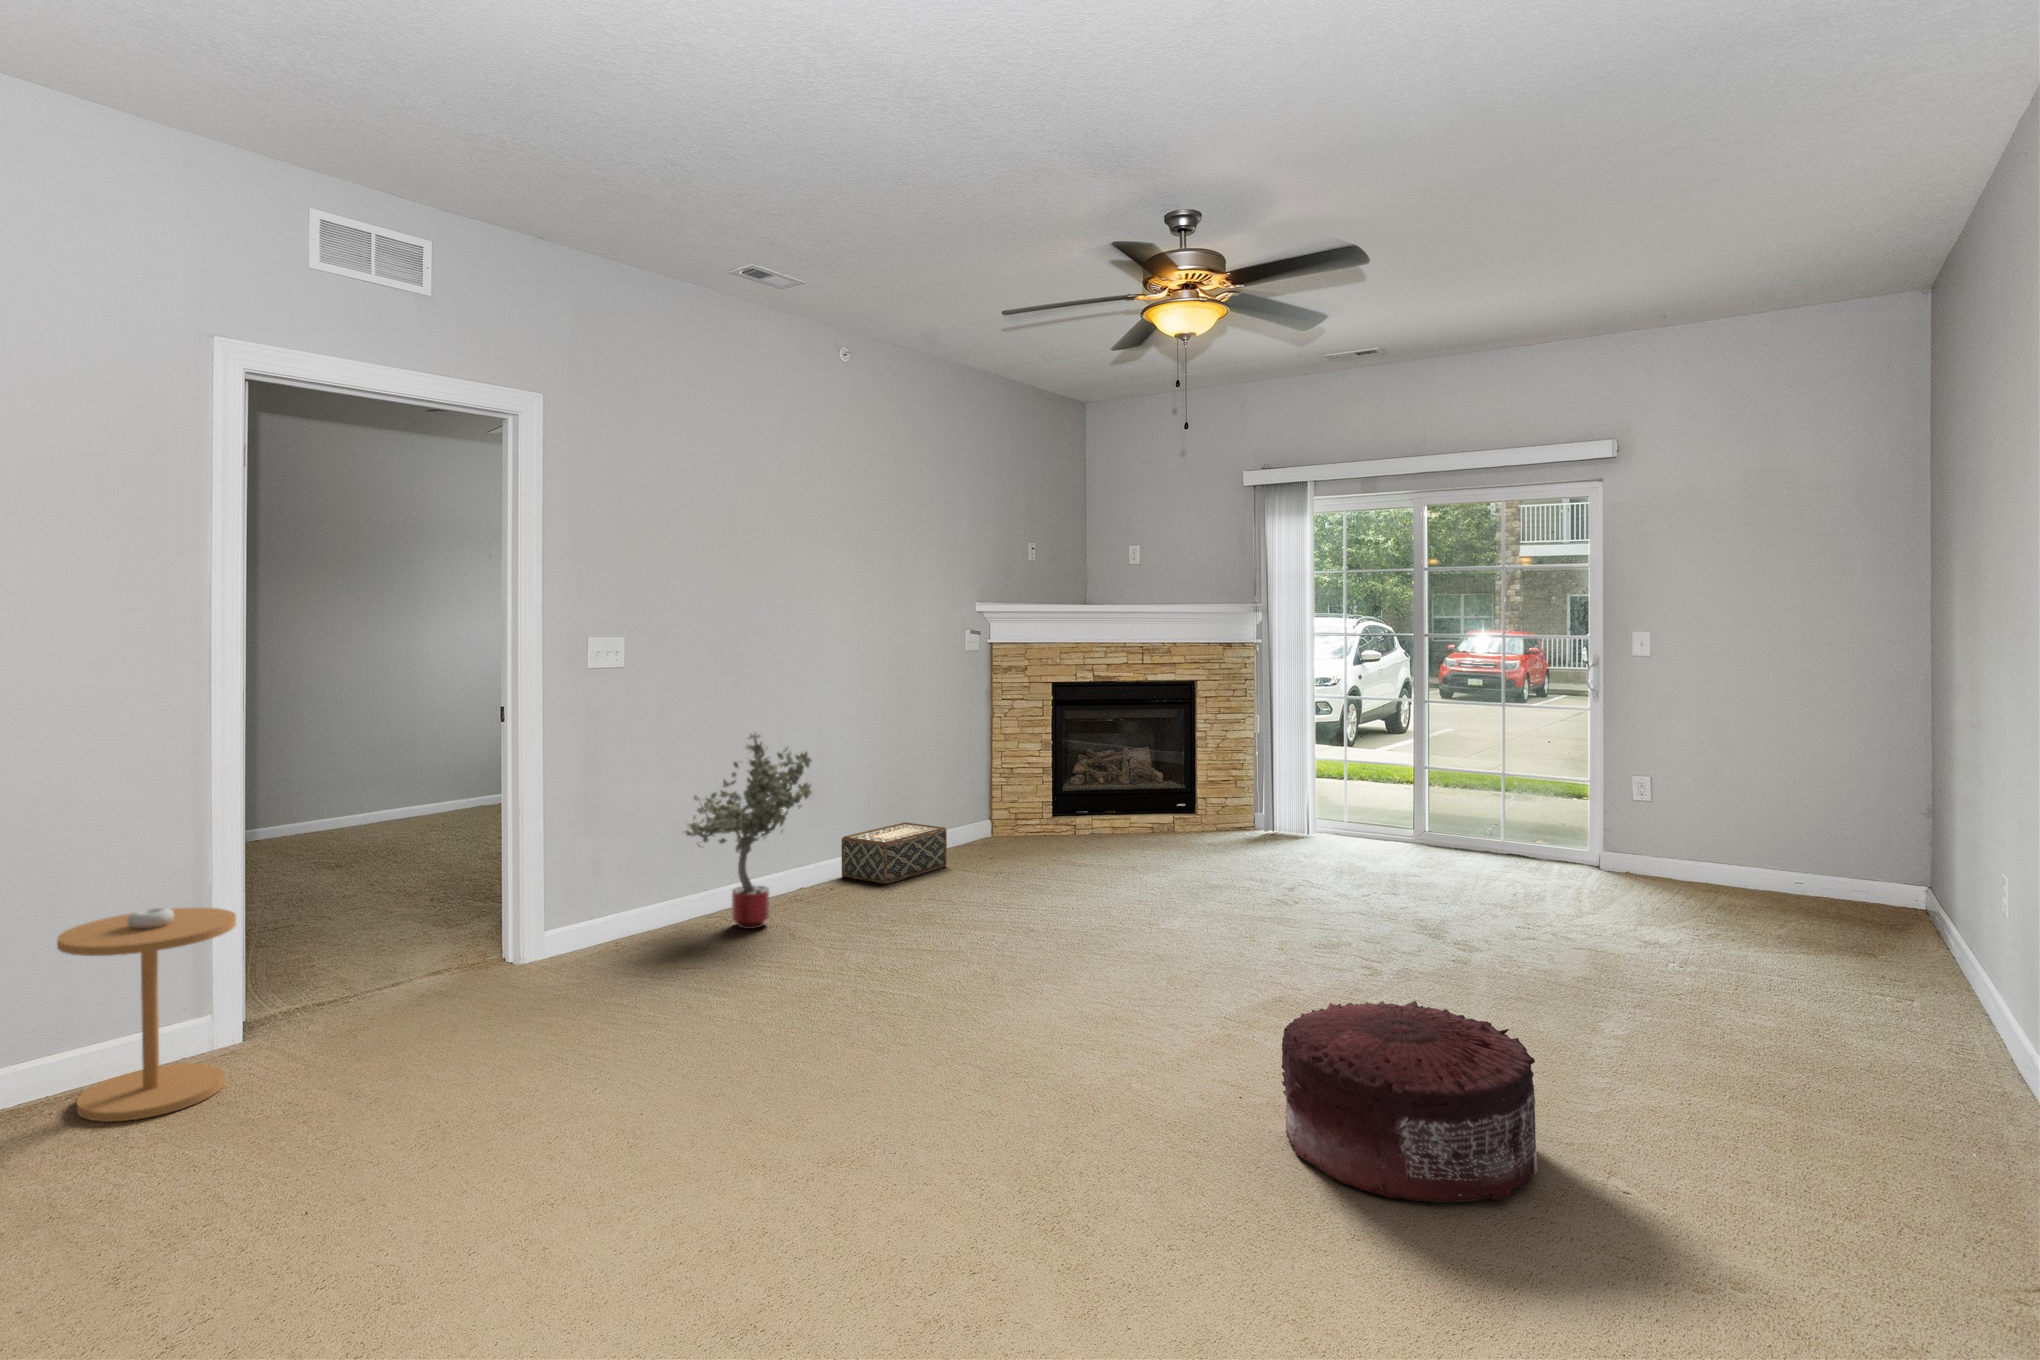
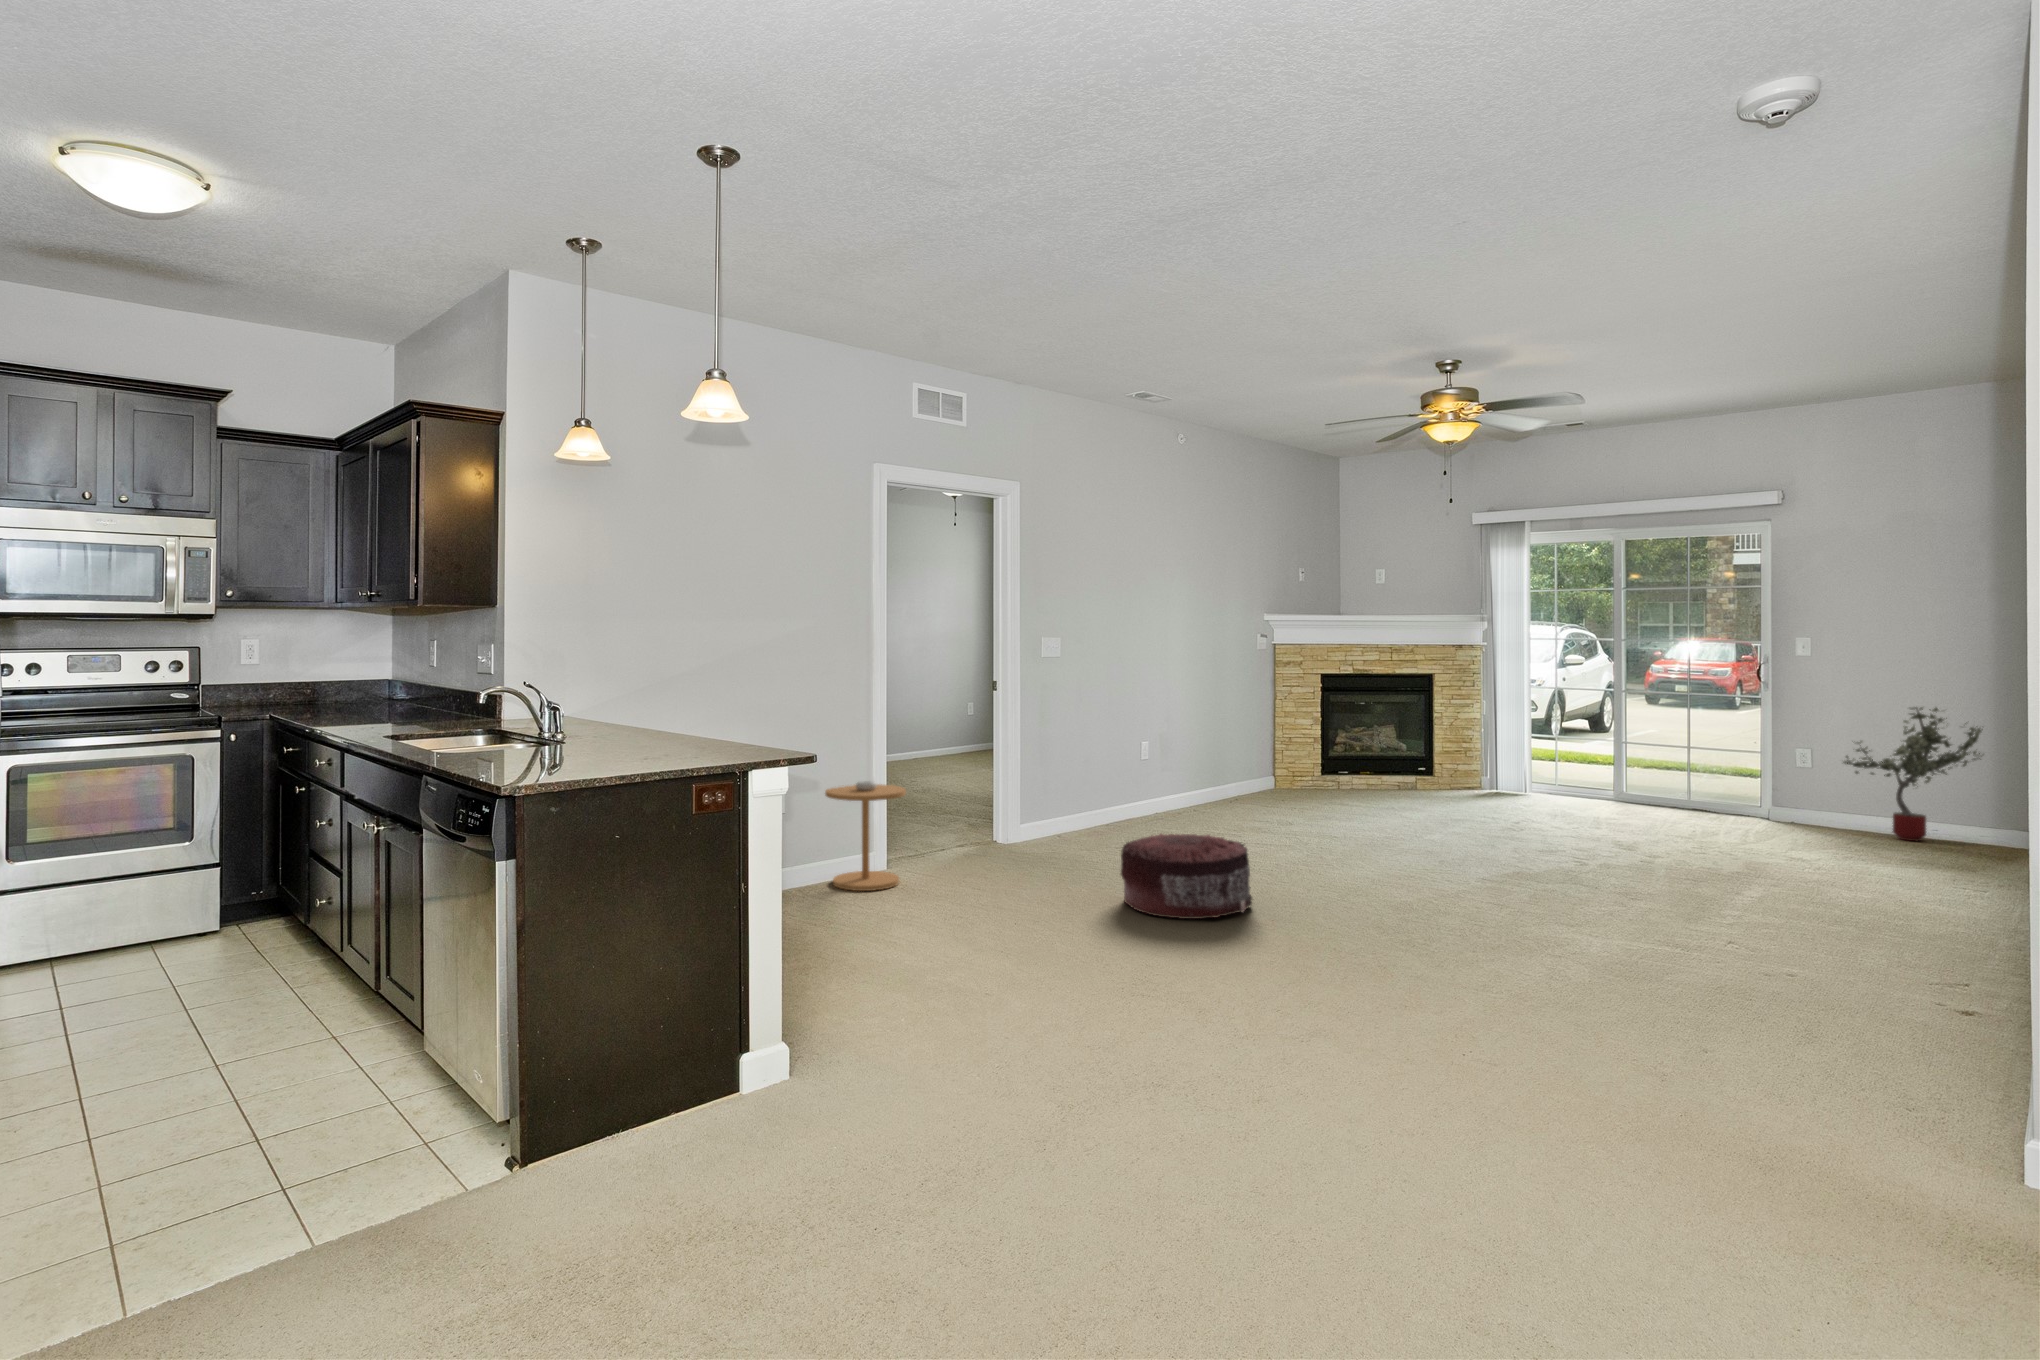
potted tree: present [685,734,812,929] -> present [1843,707,1983,841]
woven basket: present [841,822,947,884] -> none [1179,772,1251,811]
pouf: present [1282,1001,1538,1203] -> present [1121,834,1252,919]

